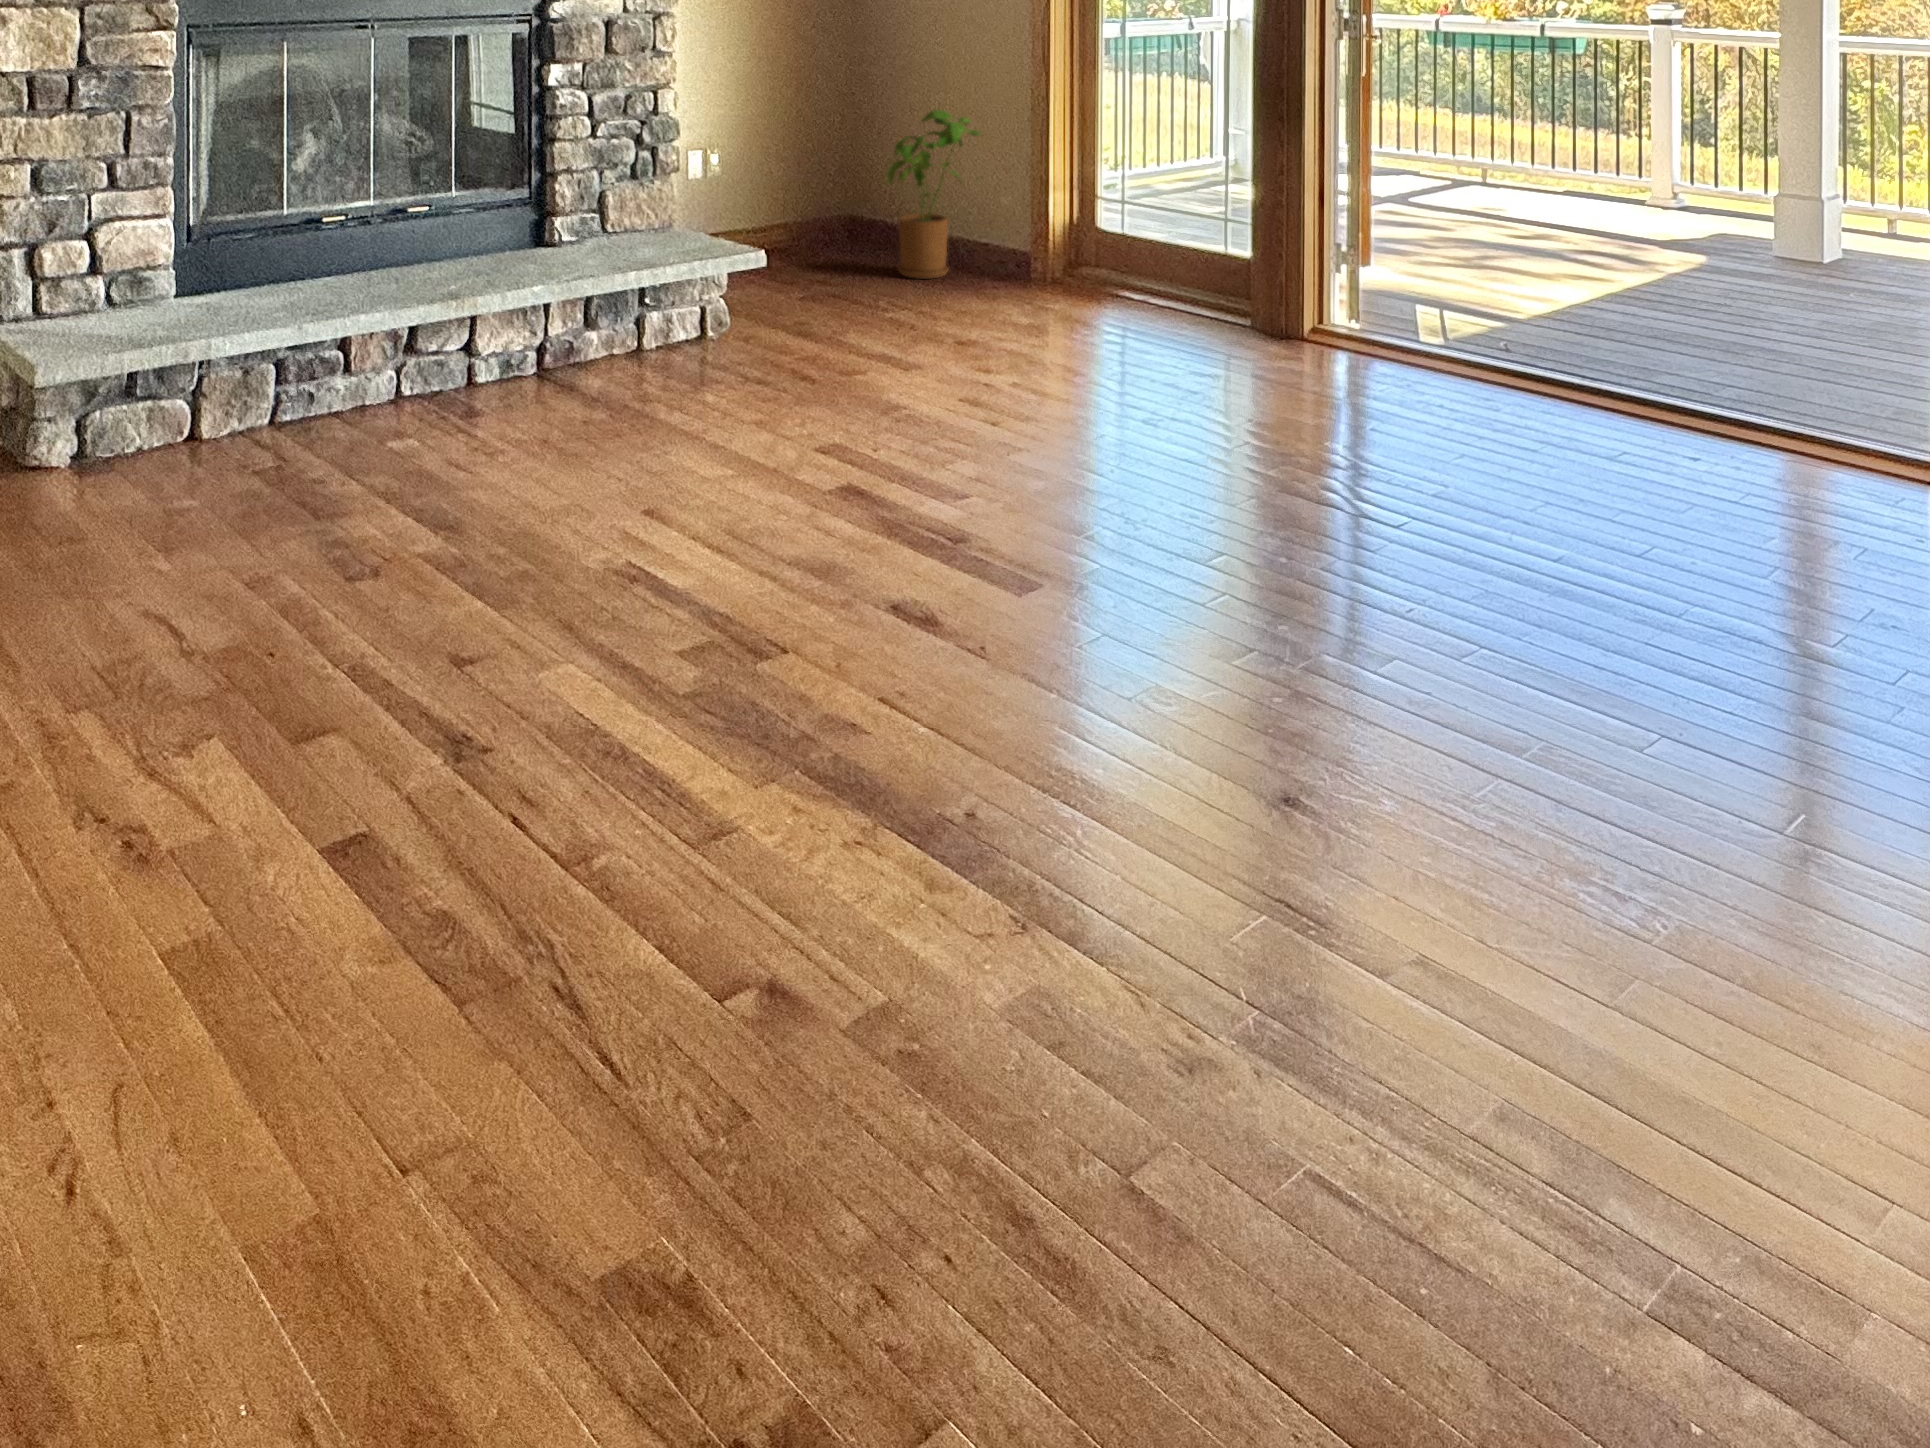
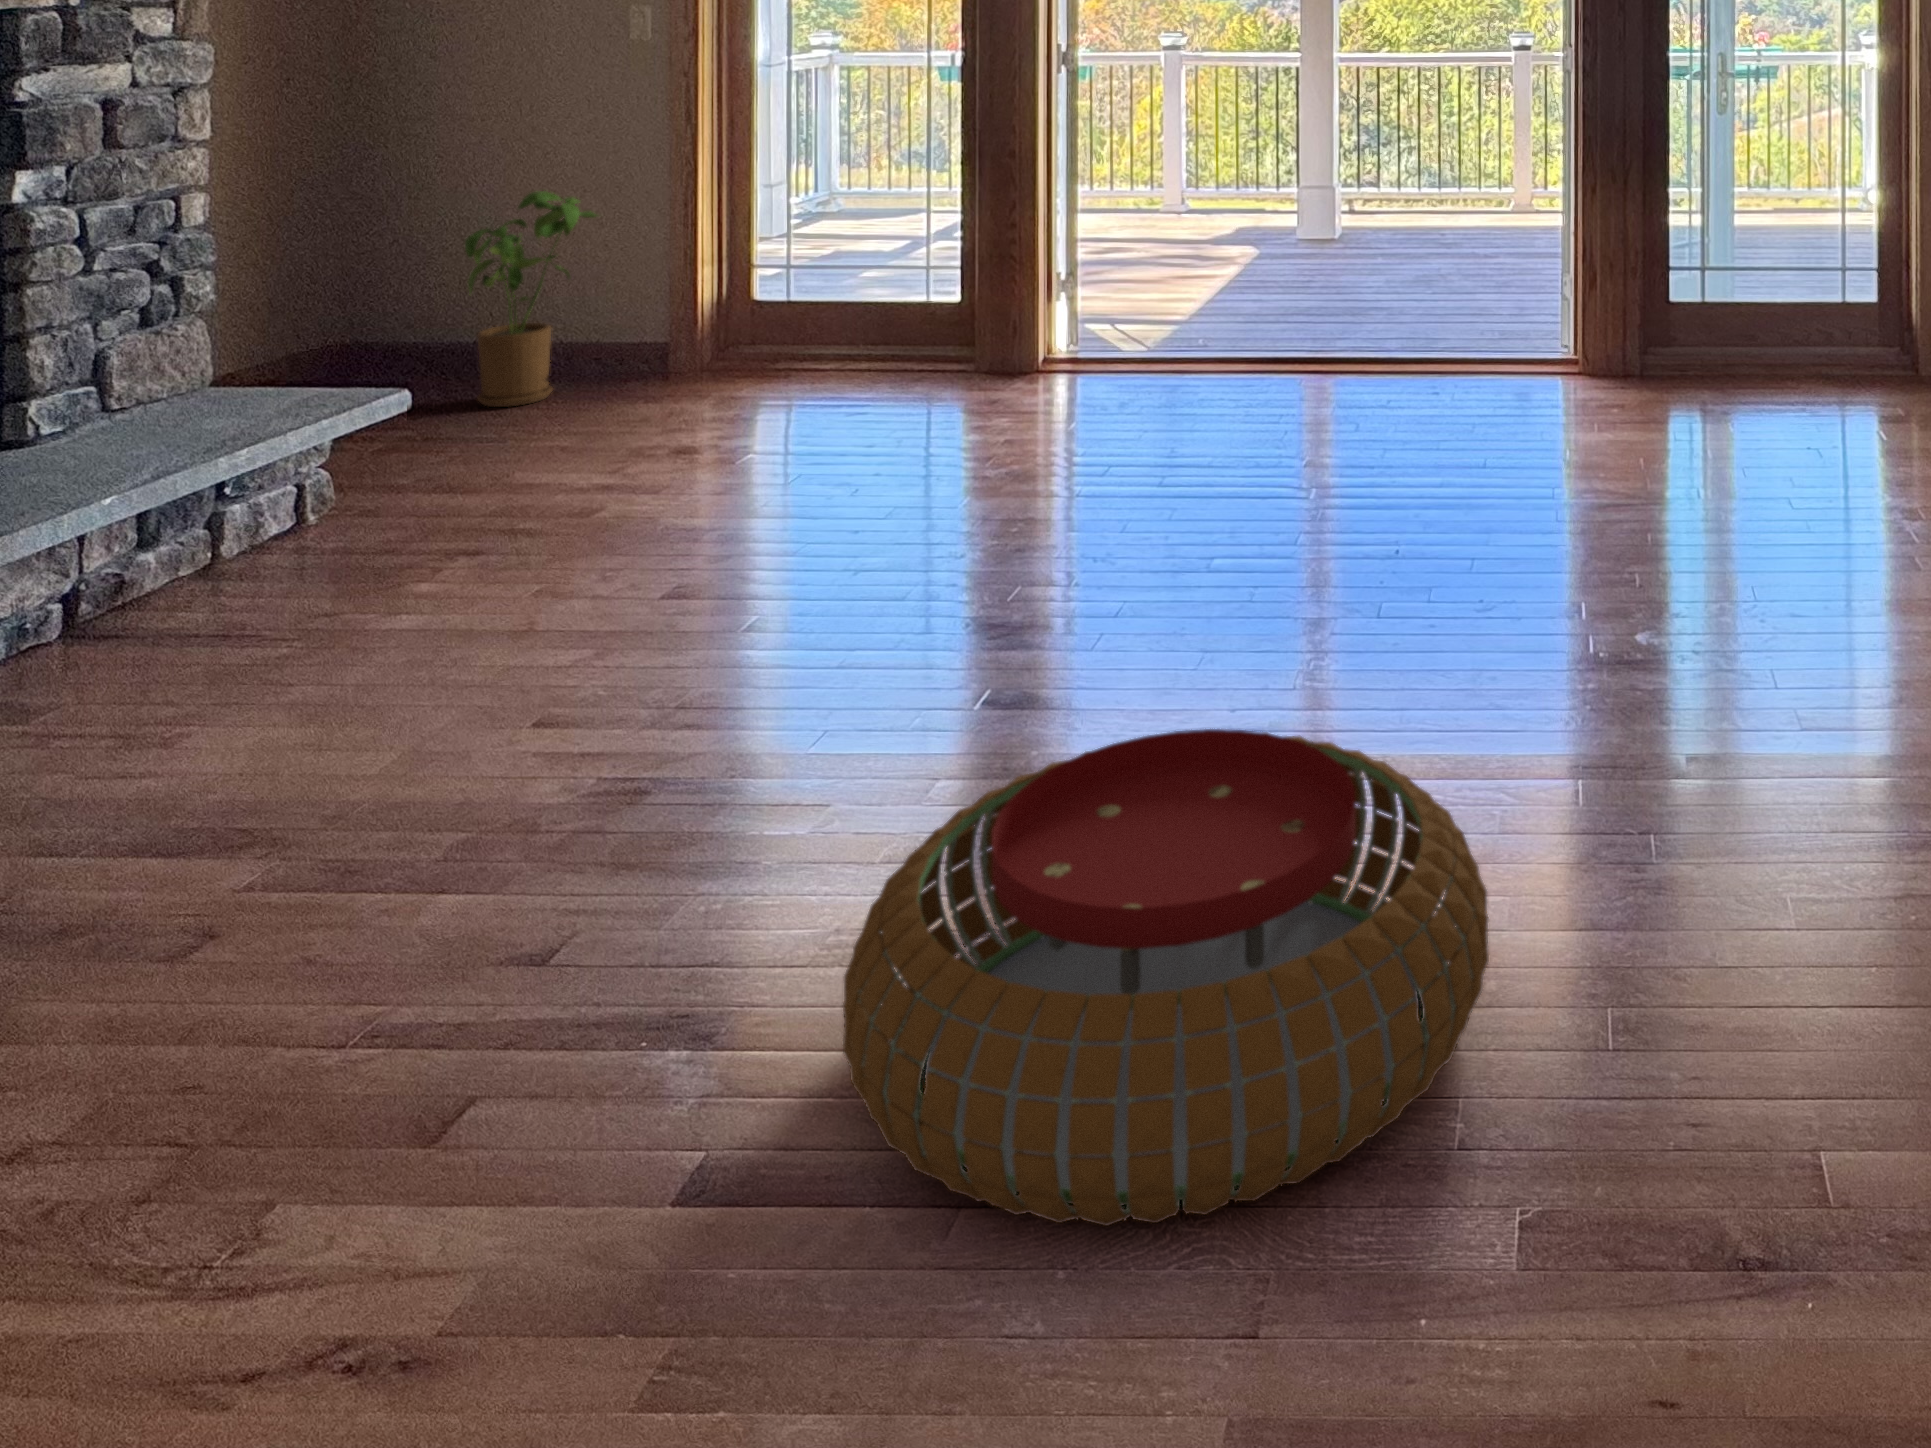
pouf: none [372,647,944,1081] -> present [843,729,1489,1226]

